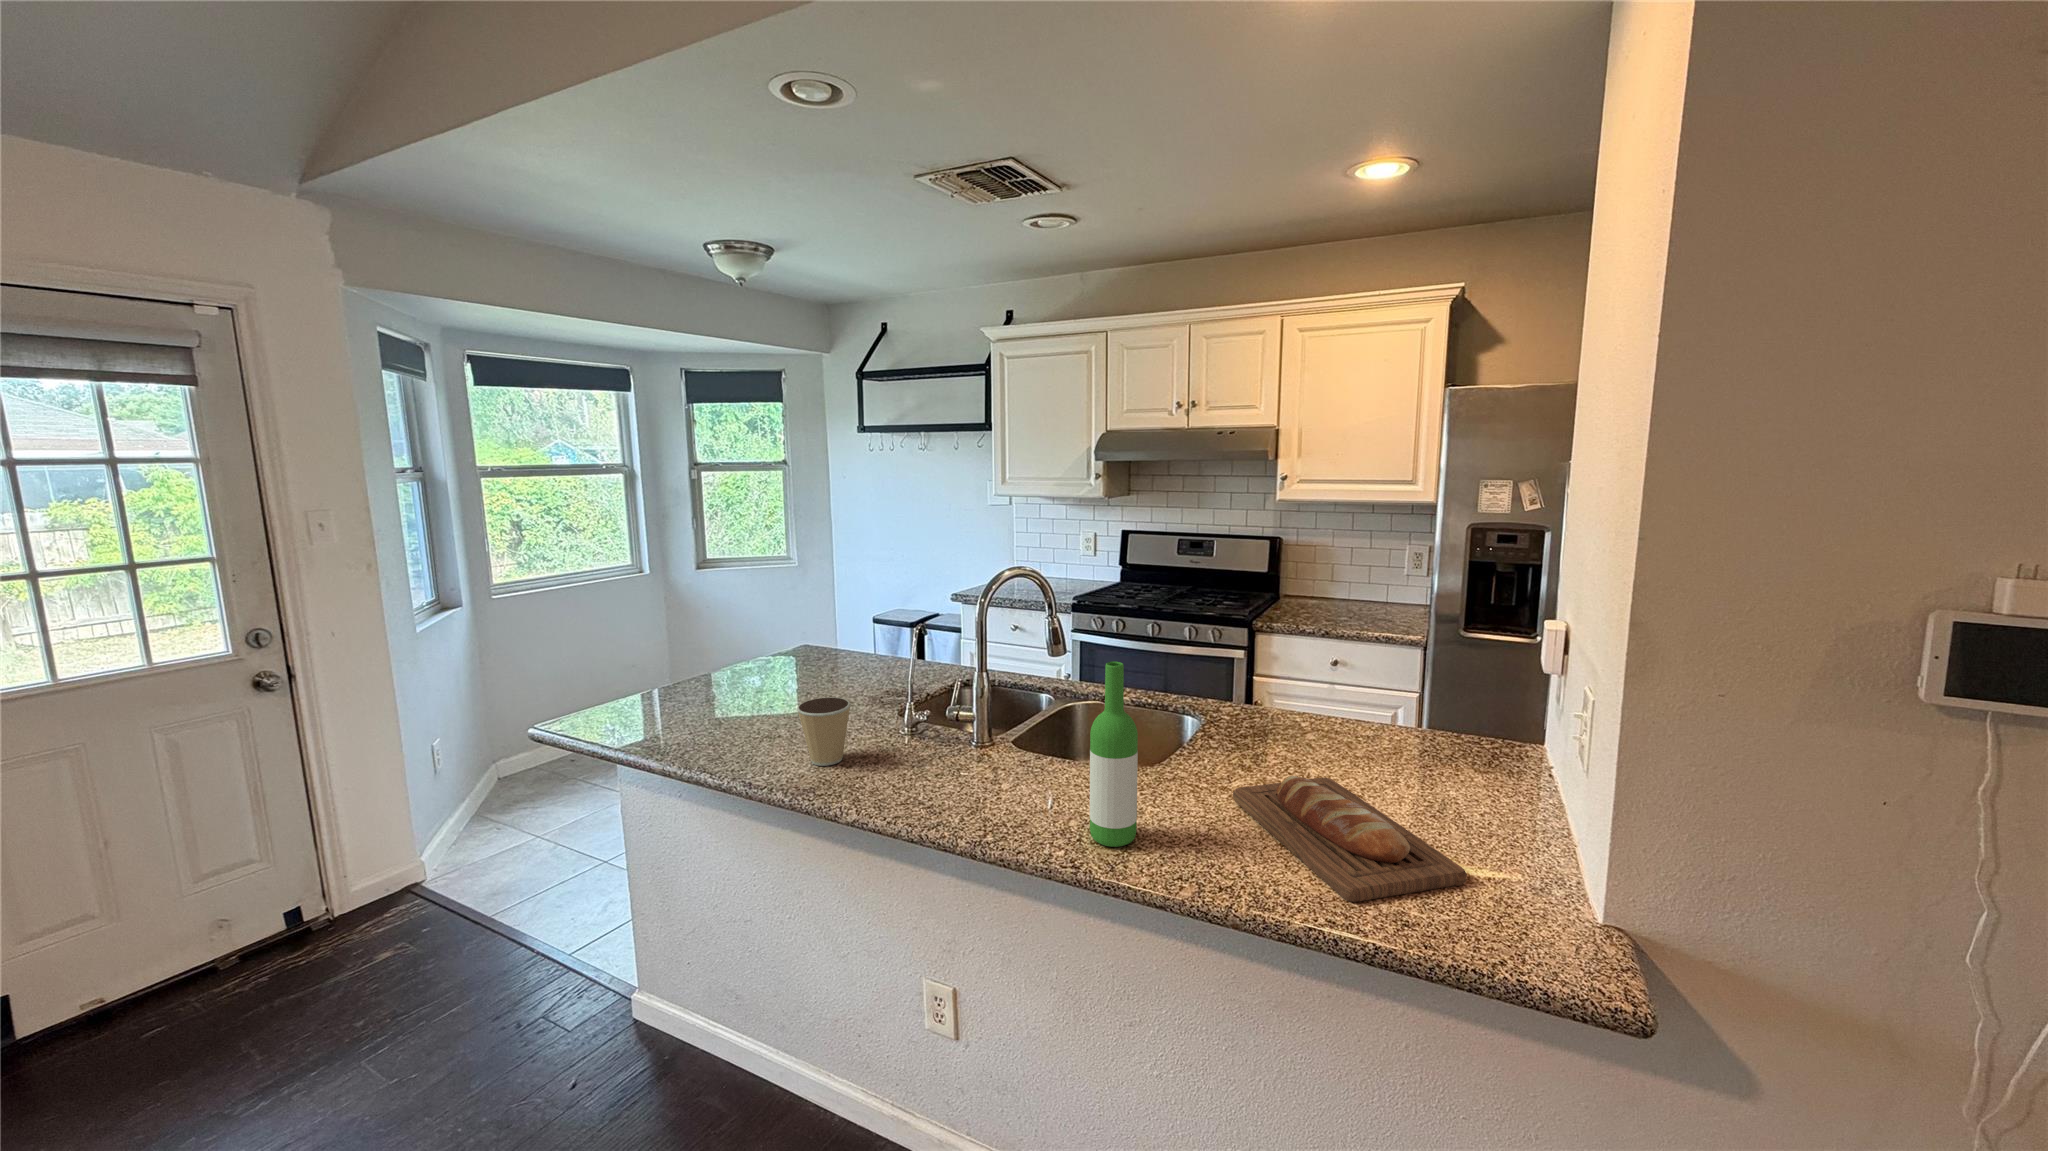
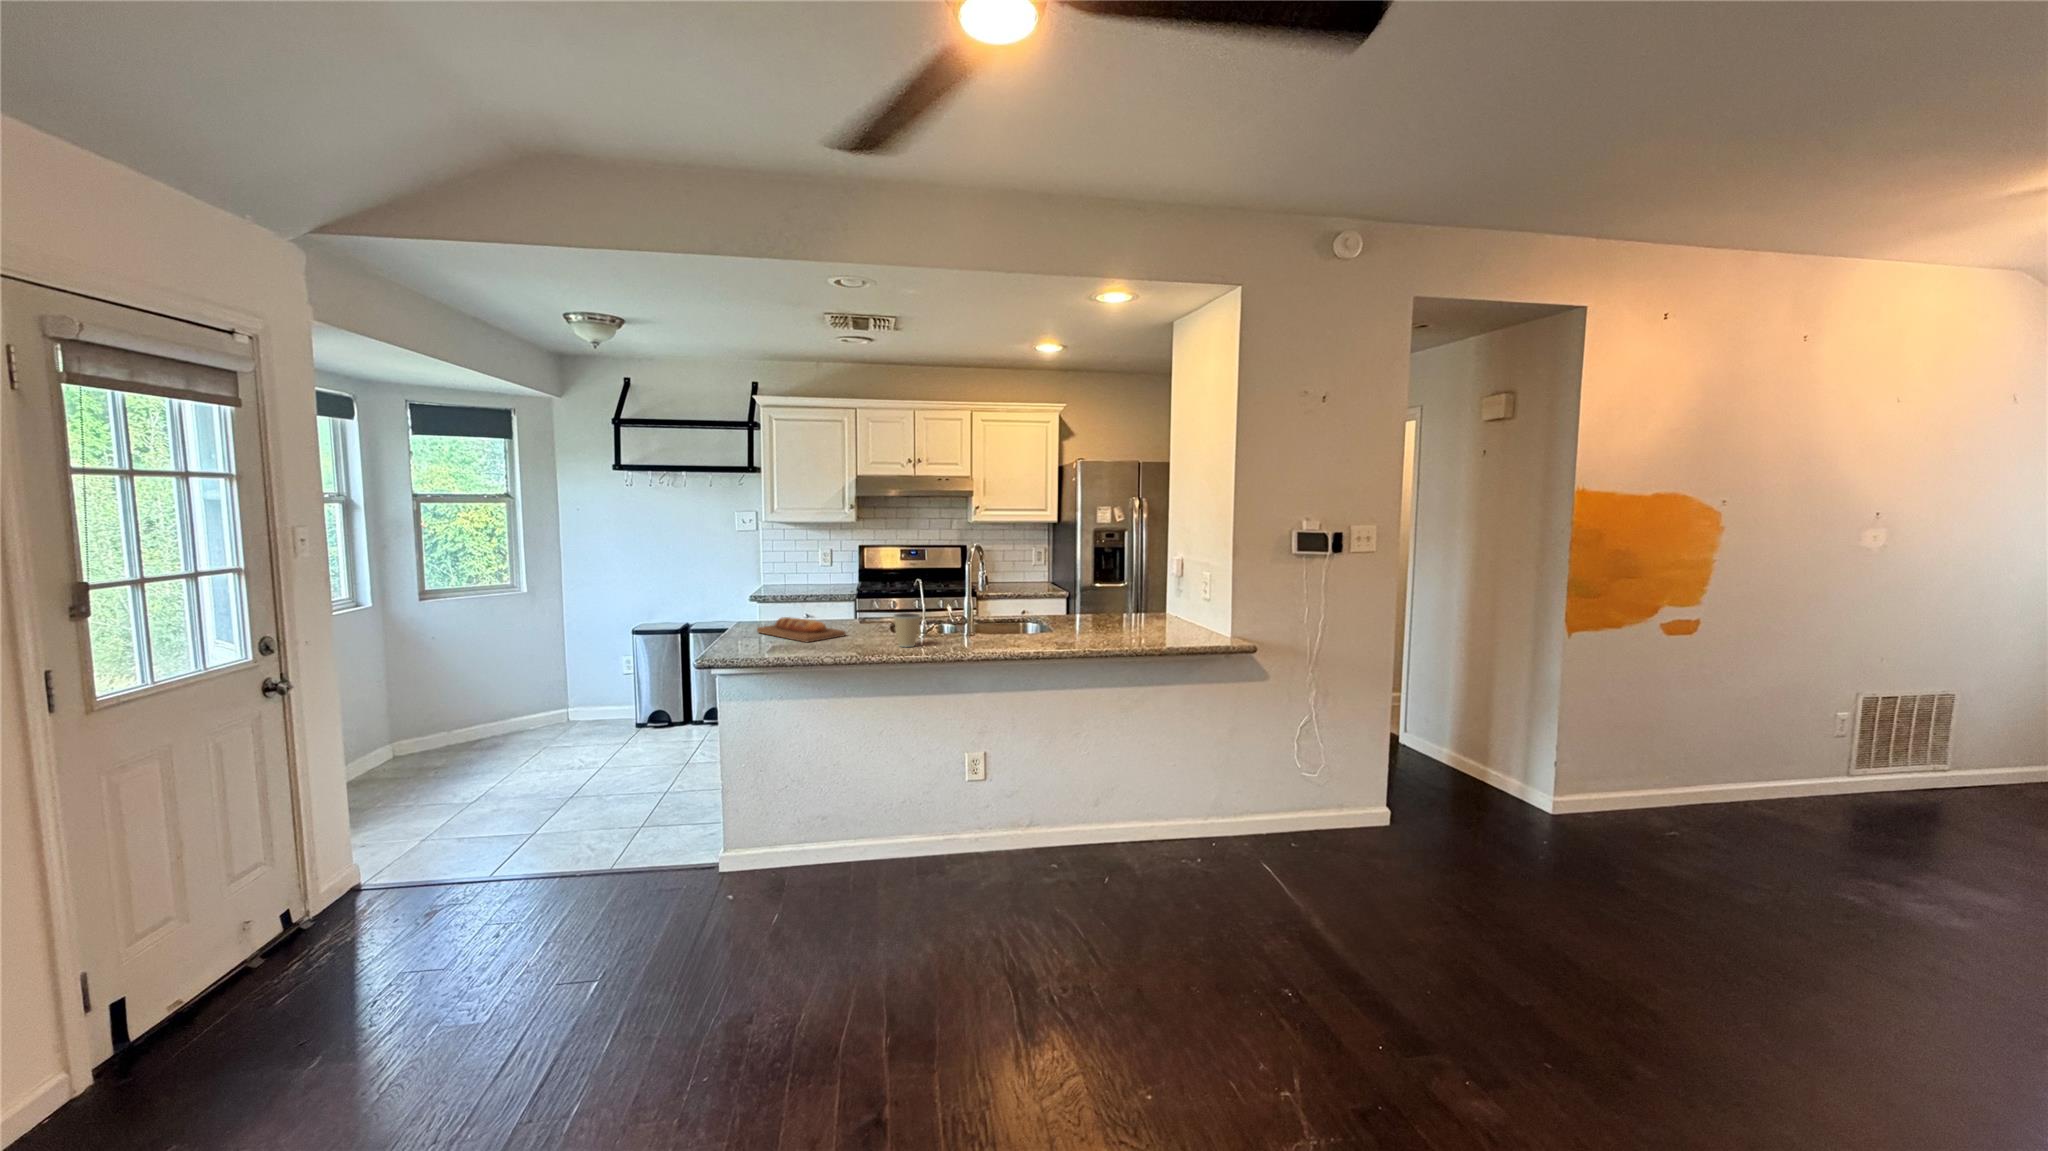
wine bottle: present [1090,662,1138,847] -> none [1066,567,1086,644]
bread loaf: present [1233,776,1467,902] -> present [757,617,846,642]

